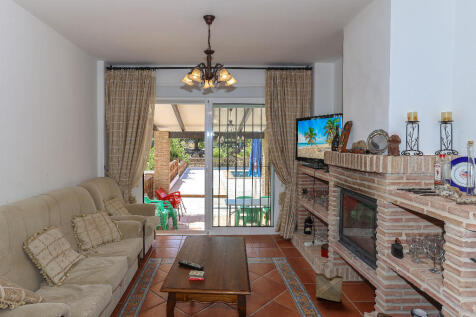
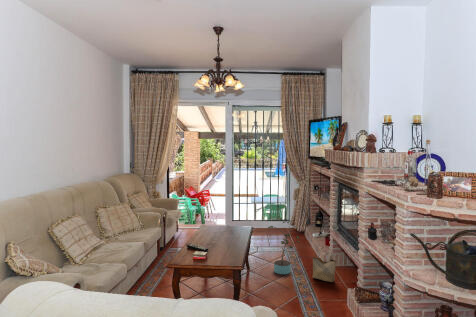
potted plant: none [264,229,301,294] -> present [268,218,300,274]

